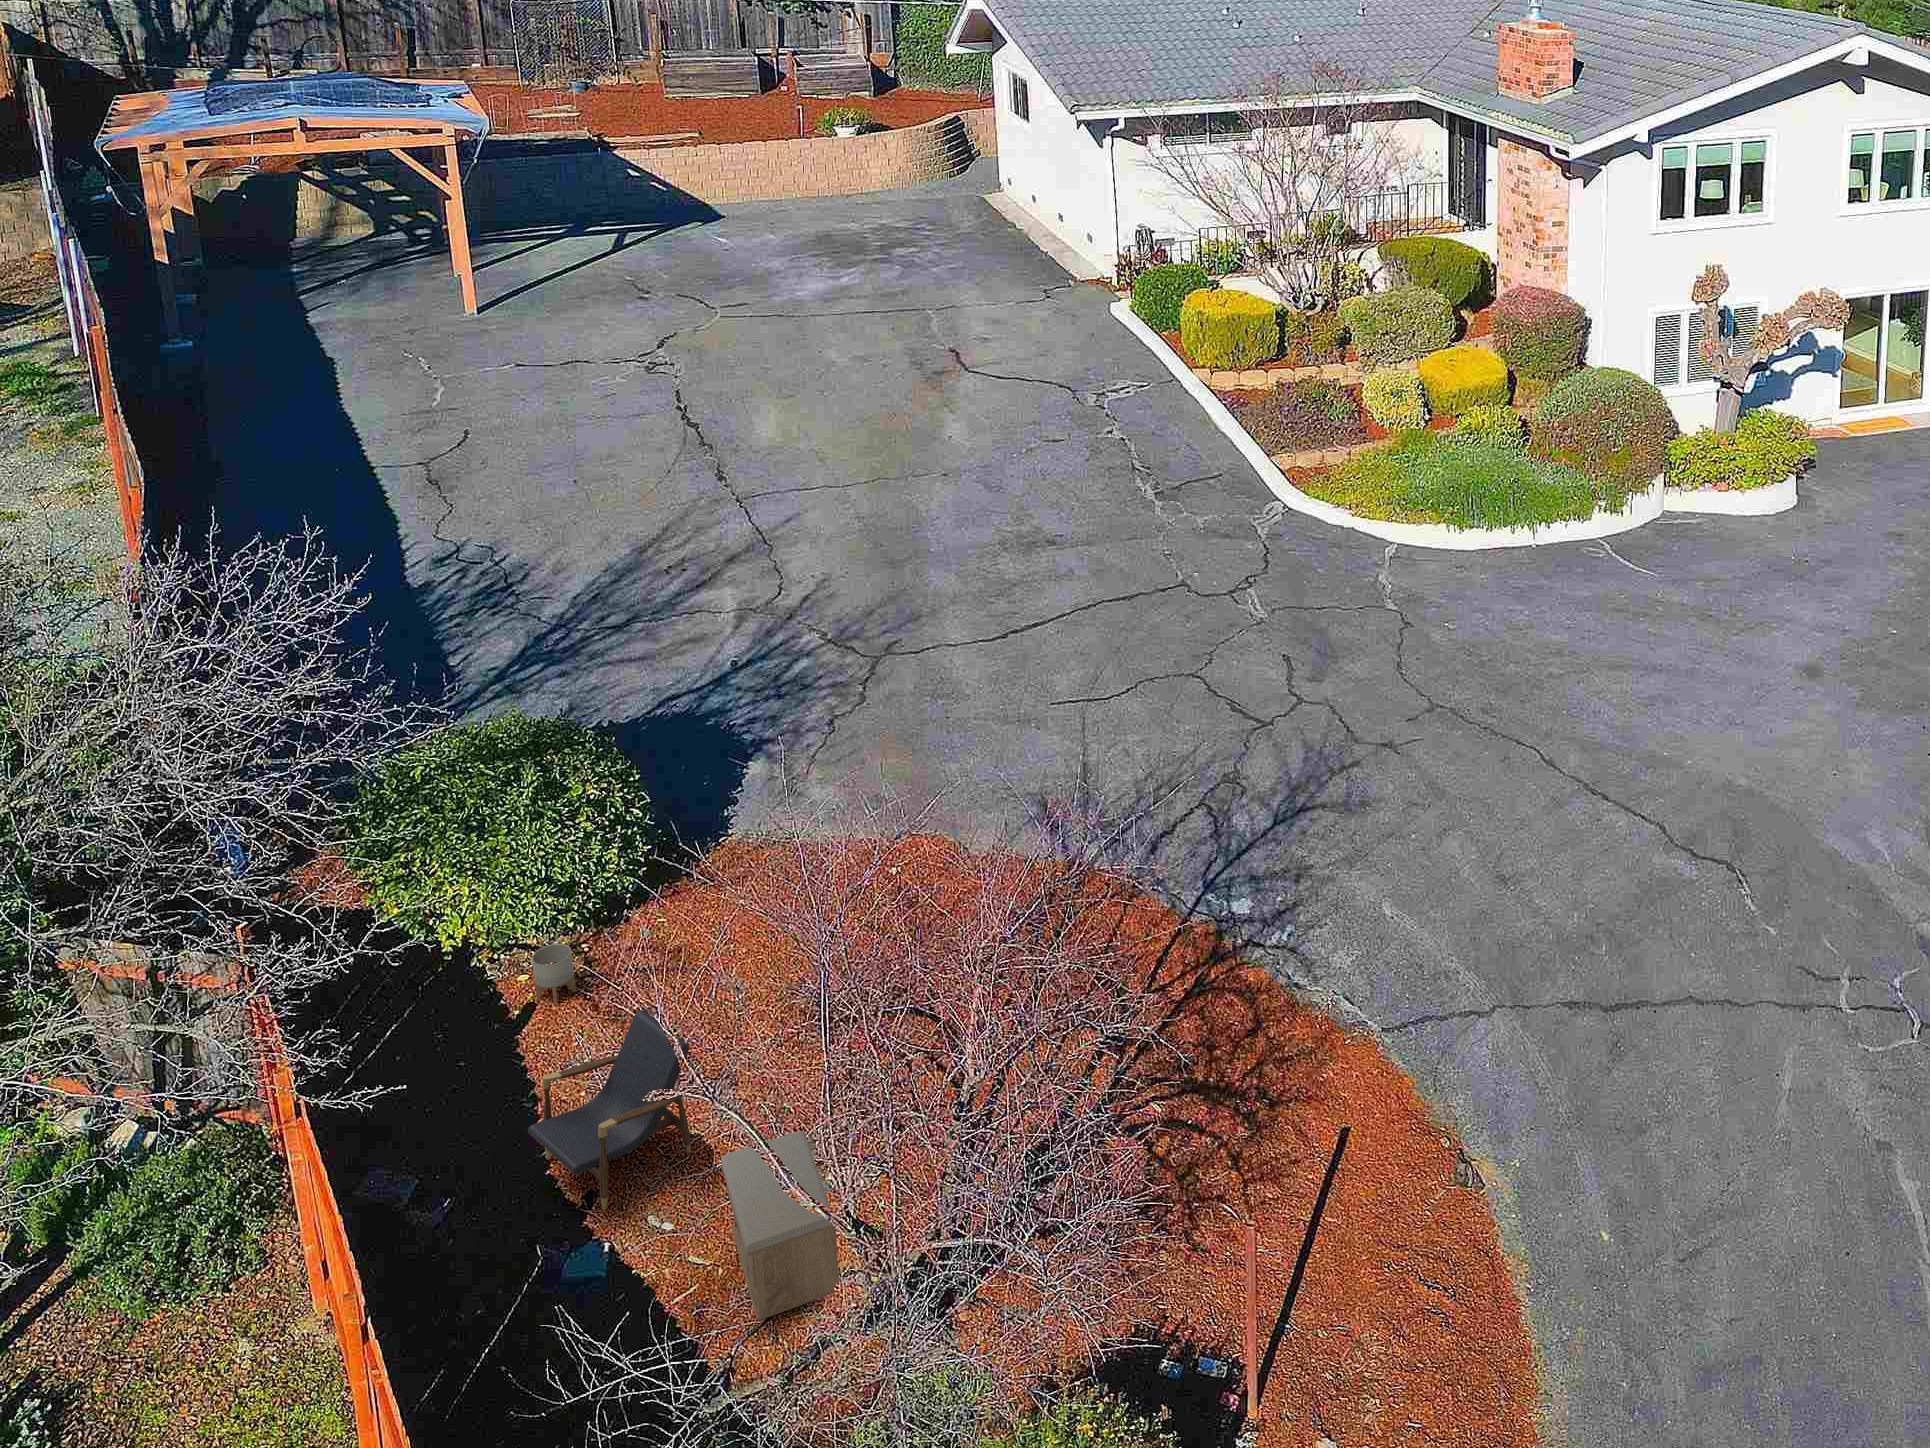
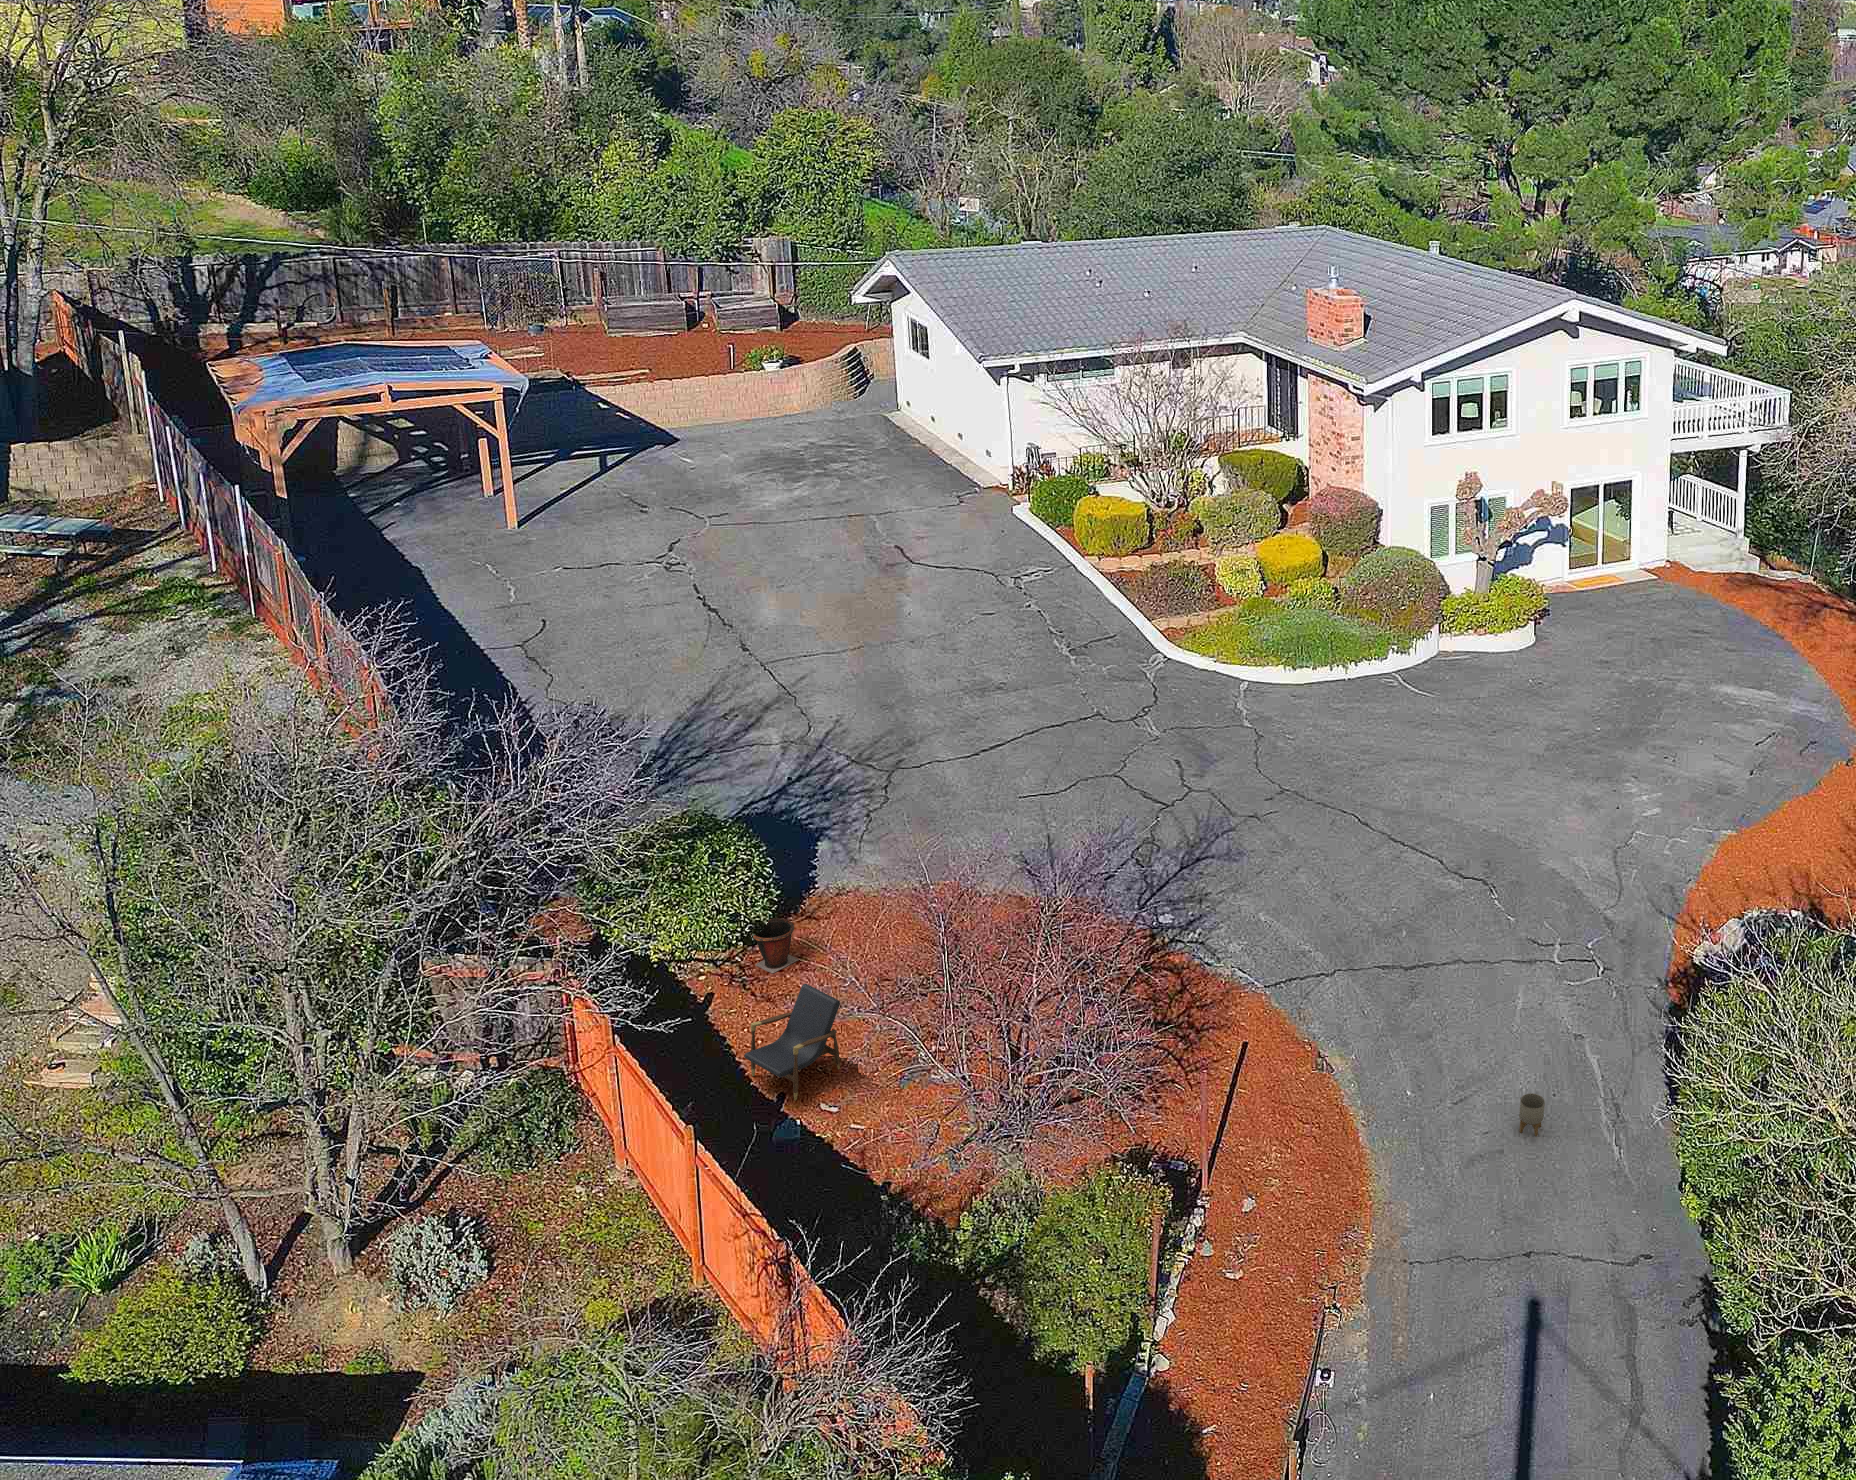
trash can: none [598,883,676,972] -> present [753,918,798,973]
planter: present [532,944,576,1005] -> present [1519,1093,1545,1136]
storage bench: present [721,1131,839,1321] -> none [872,1045,950,1149]

